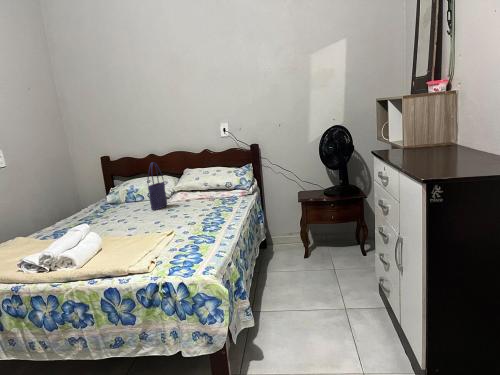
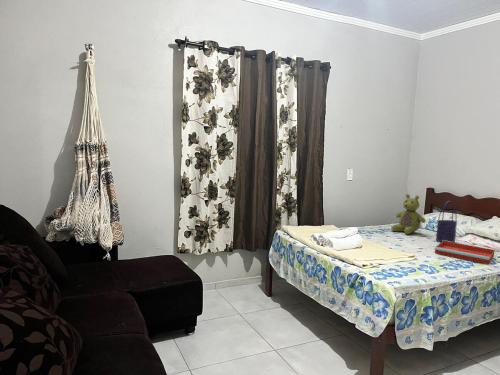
stuffed bear: none [91,166,130,216] -> present [391,194,425,234]
tray: none [167,198,225,222] -> present [435,241,495,264]

